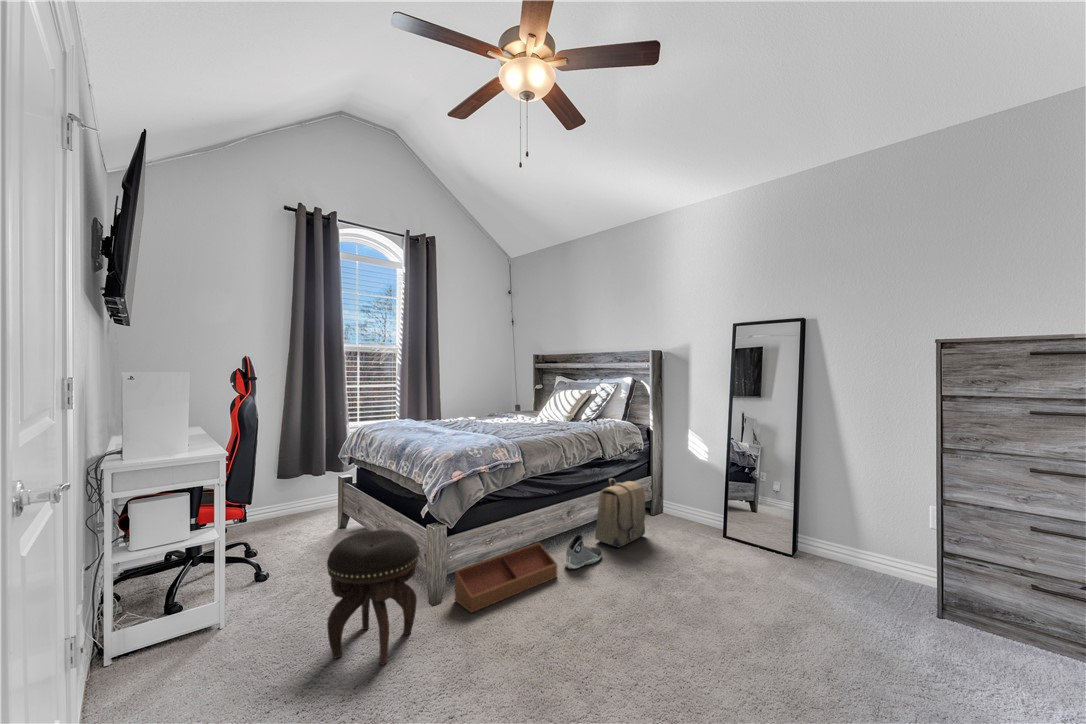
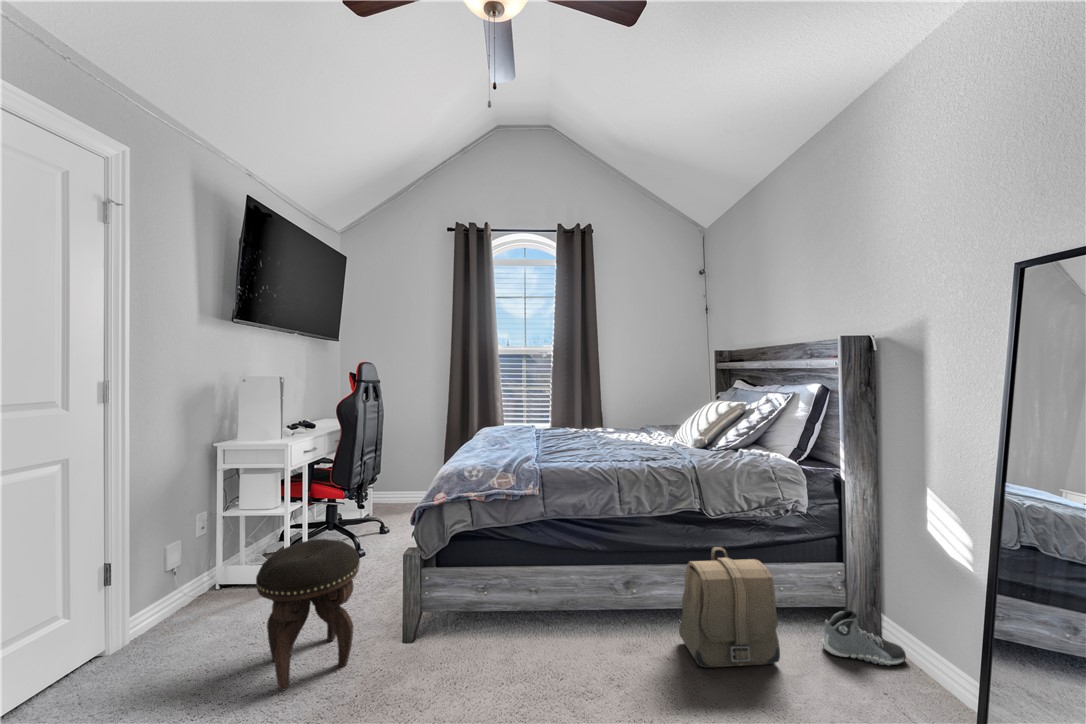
sneaker: present [564,535,602,569] -> present [822,610,906,665]
storage bin: present [455,543,557,613] -> none [413,612,559,674]

